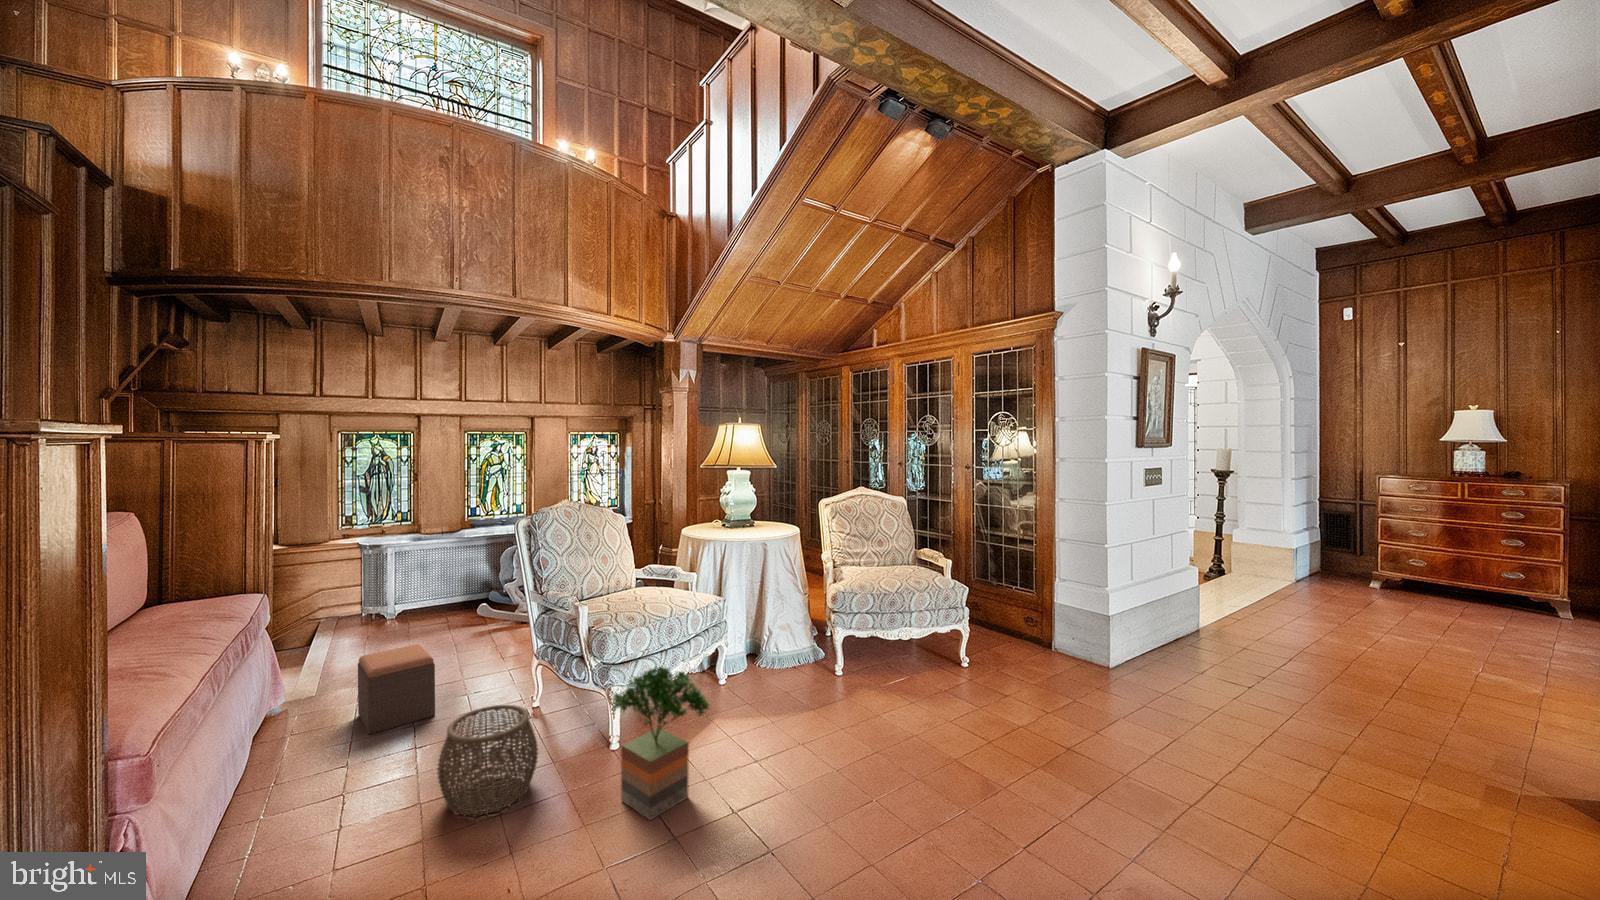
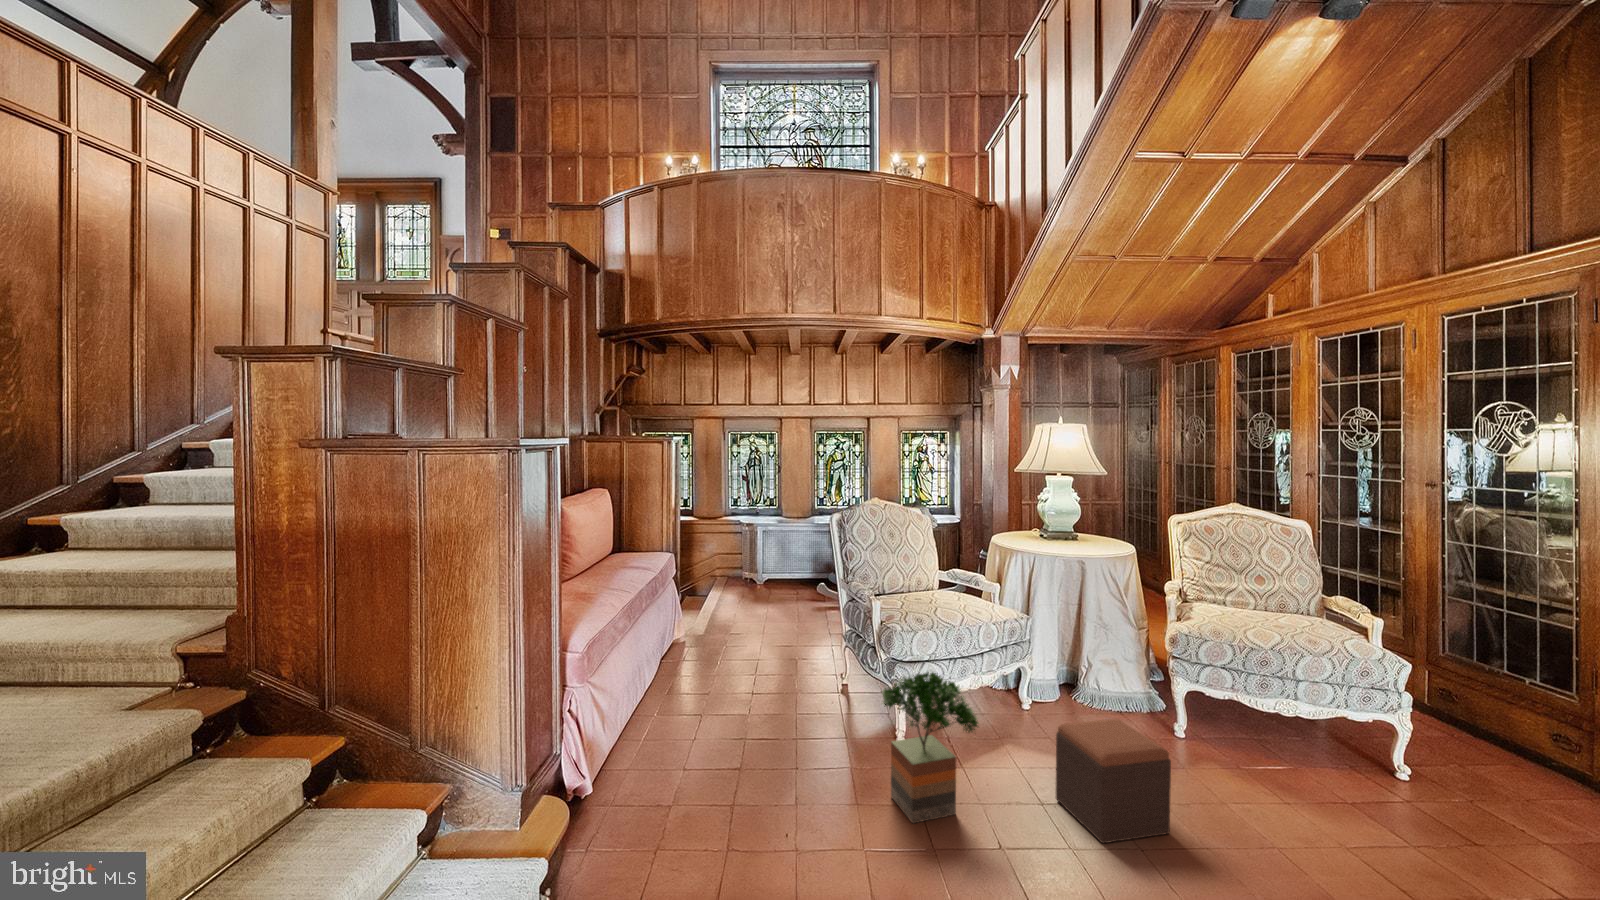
footstool: present [358,644,435,734] -> present [1056,719,1171,843]
woven basket: present [437,705,538,817] -> none [746,678,825,772]

